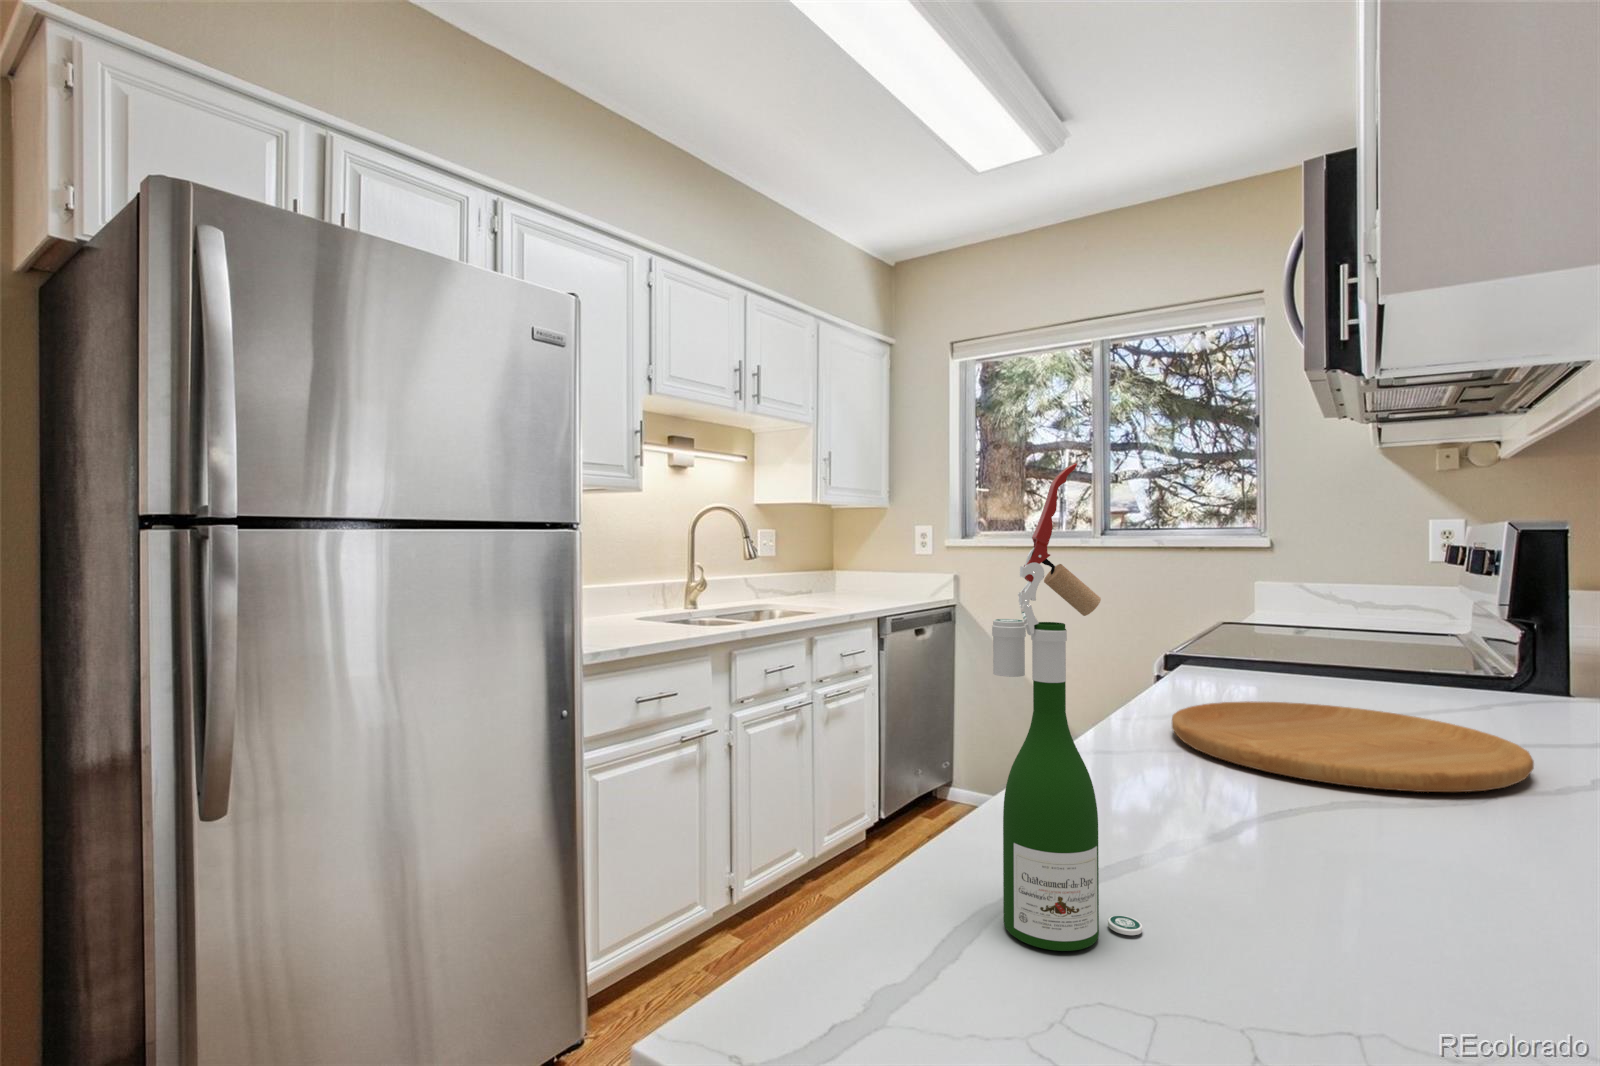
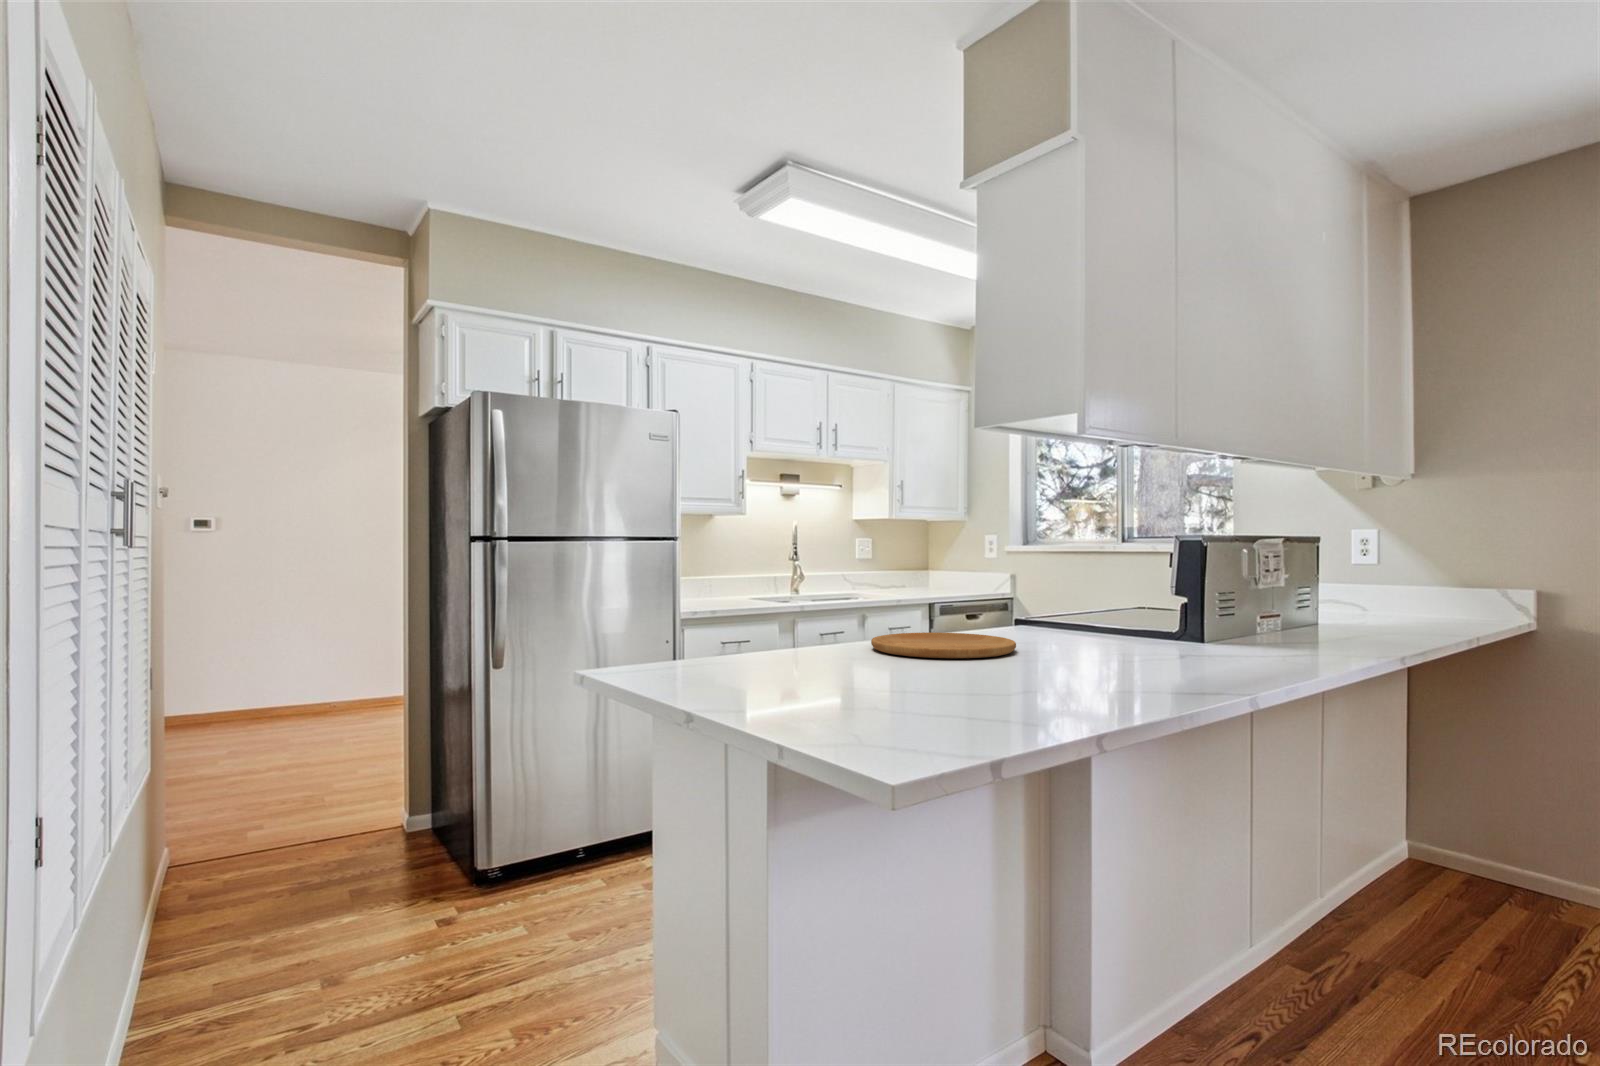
wine bottle: present [992,464,1142,951] -> none [677,525,717,668]

